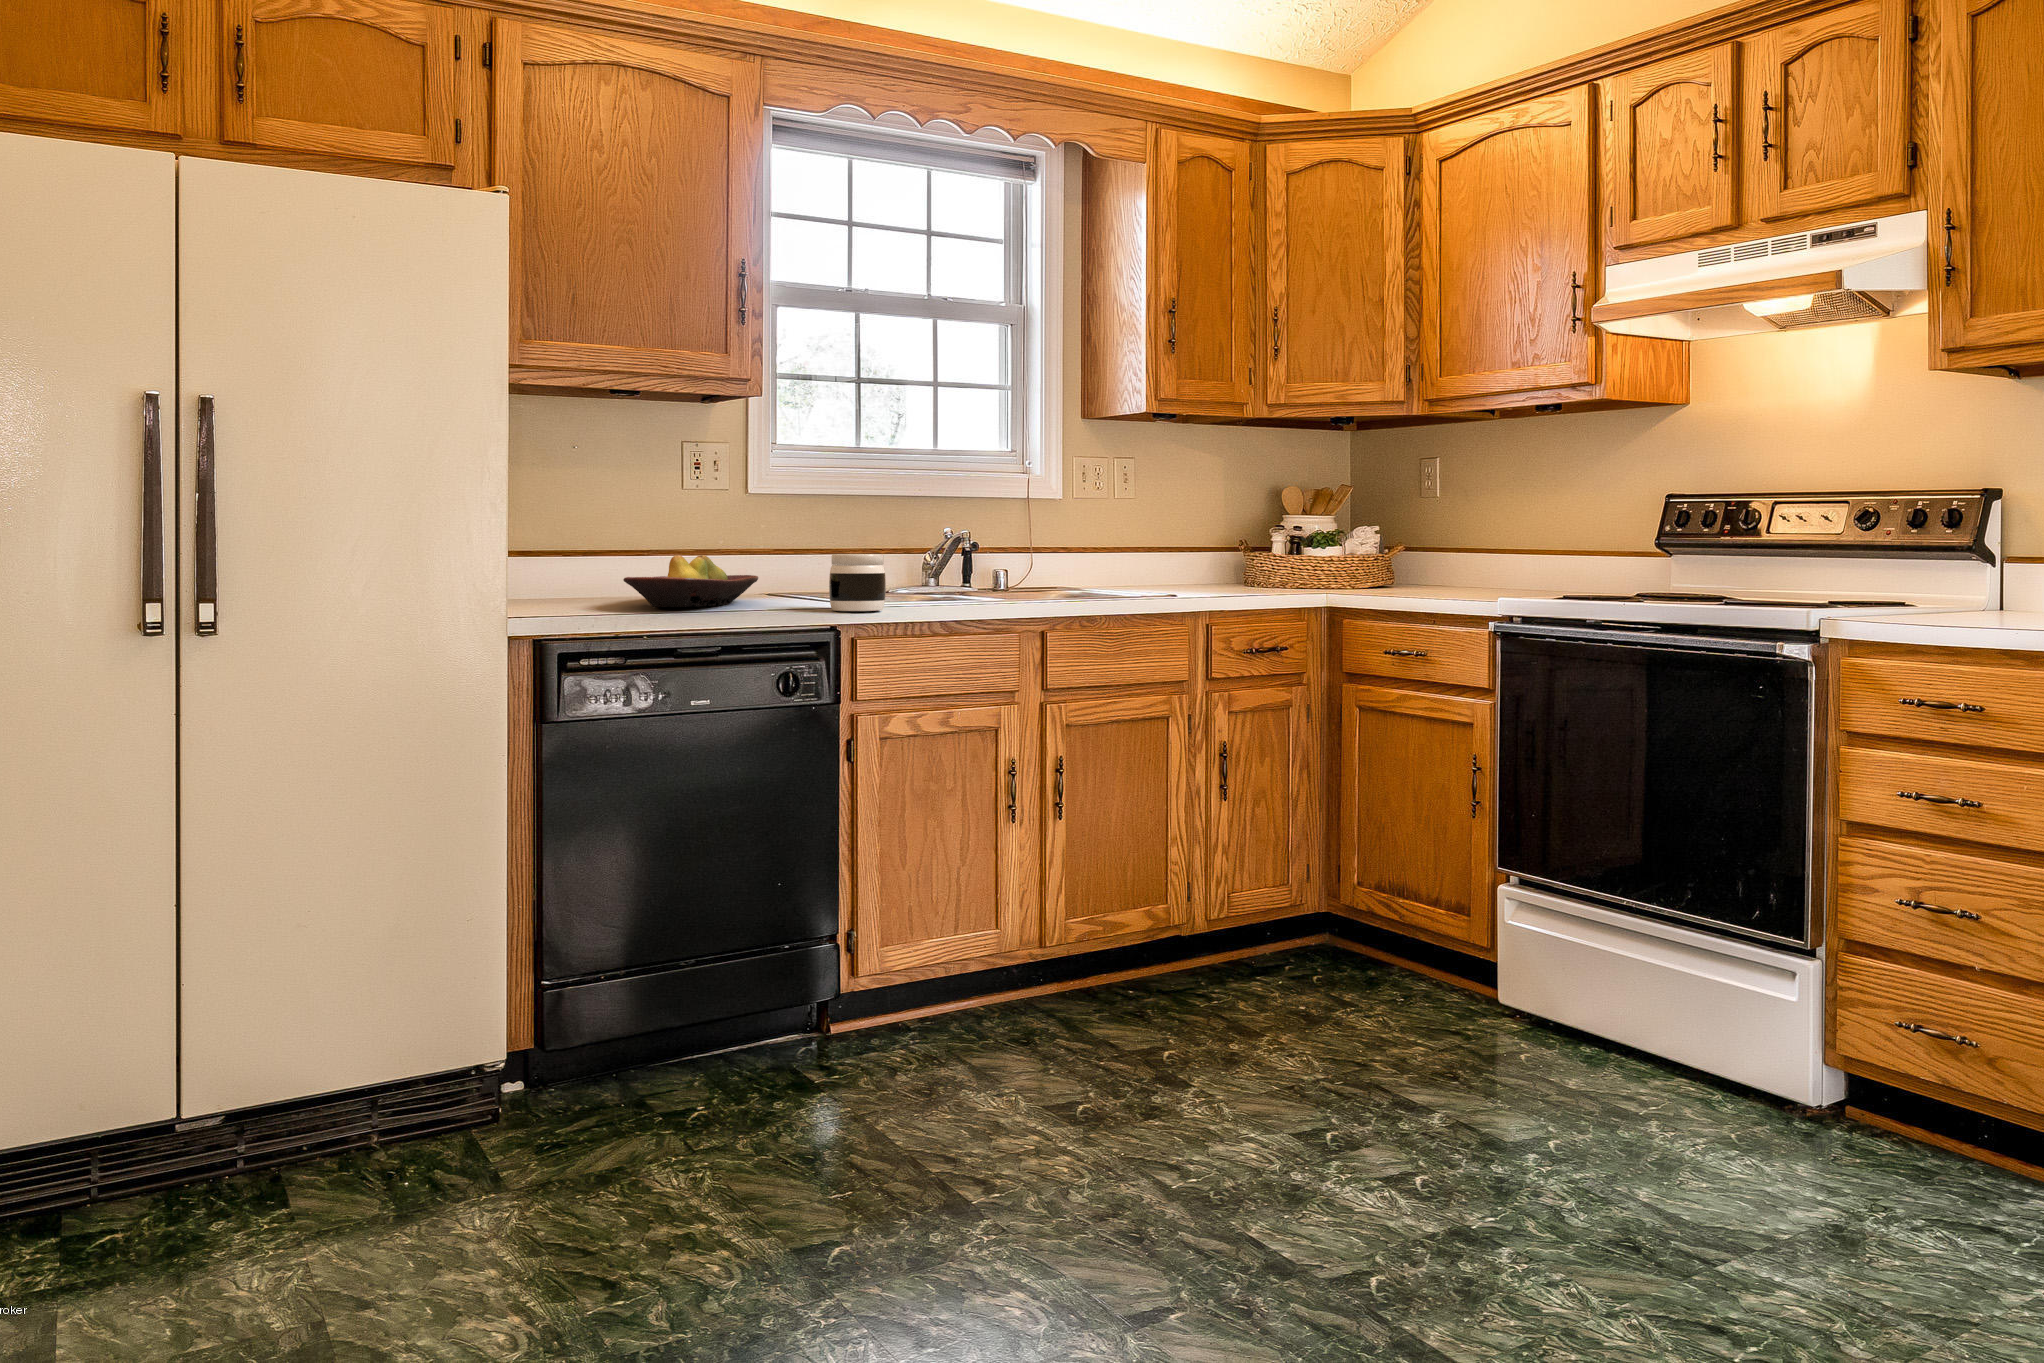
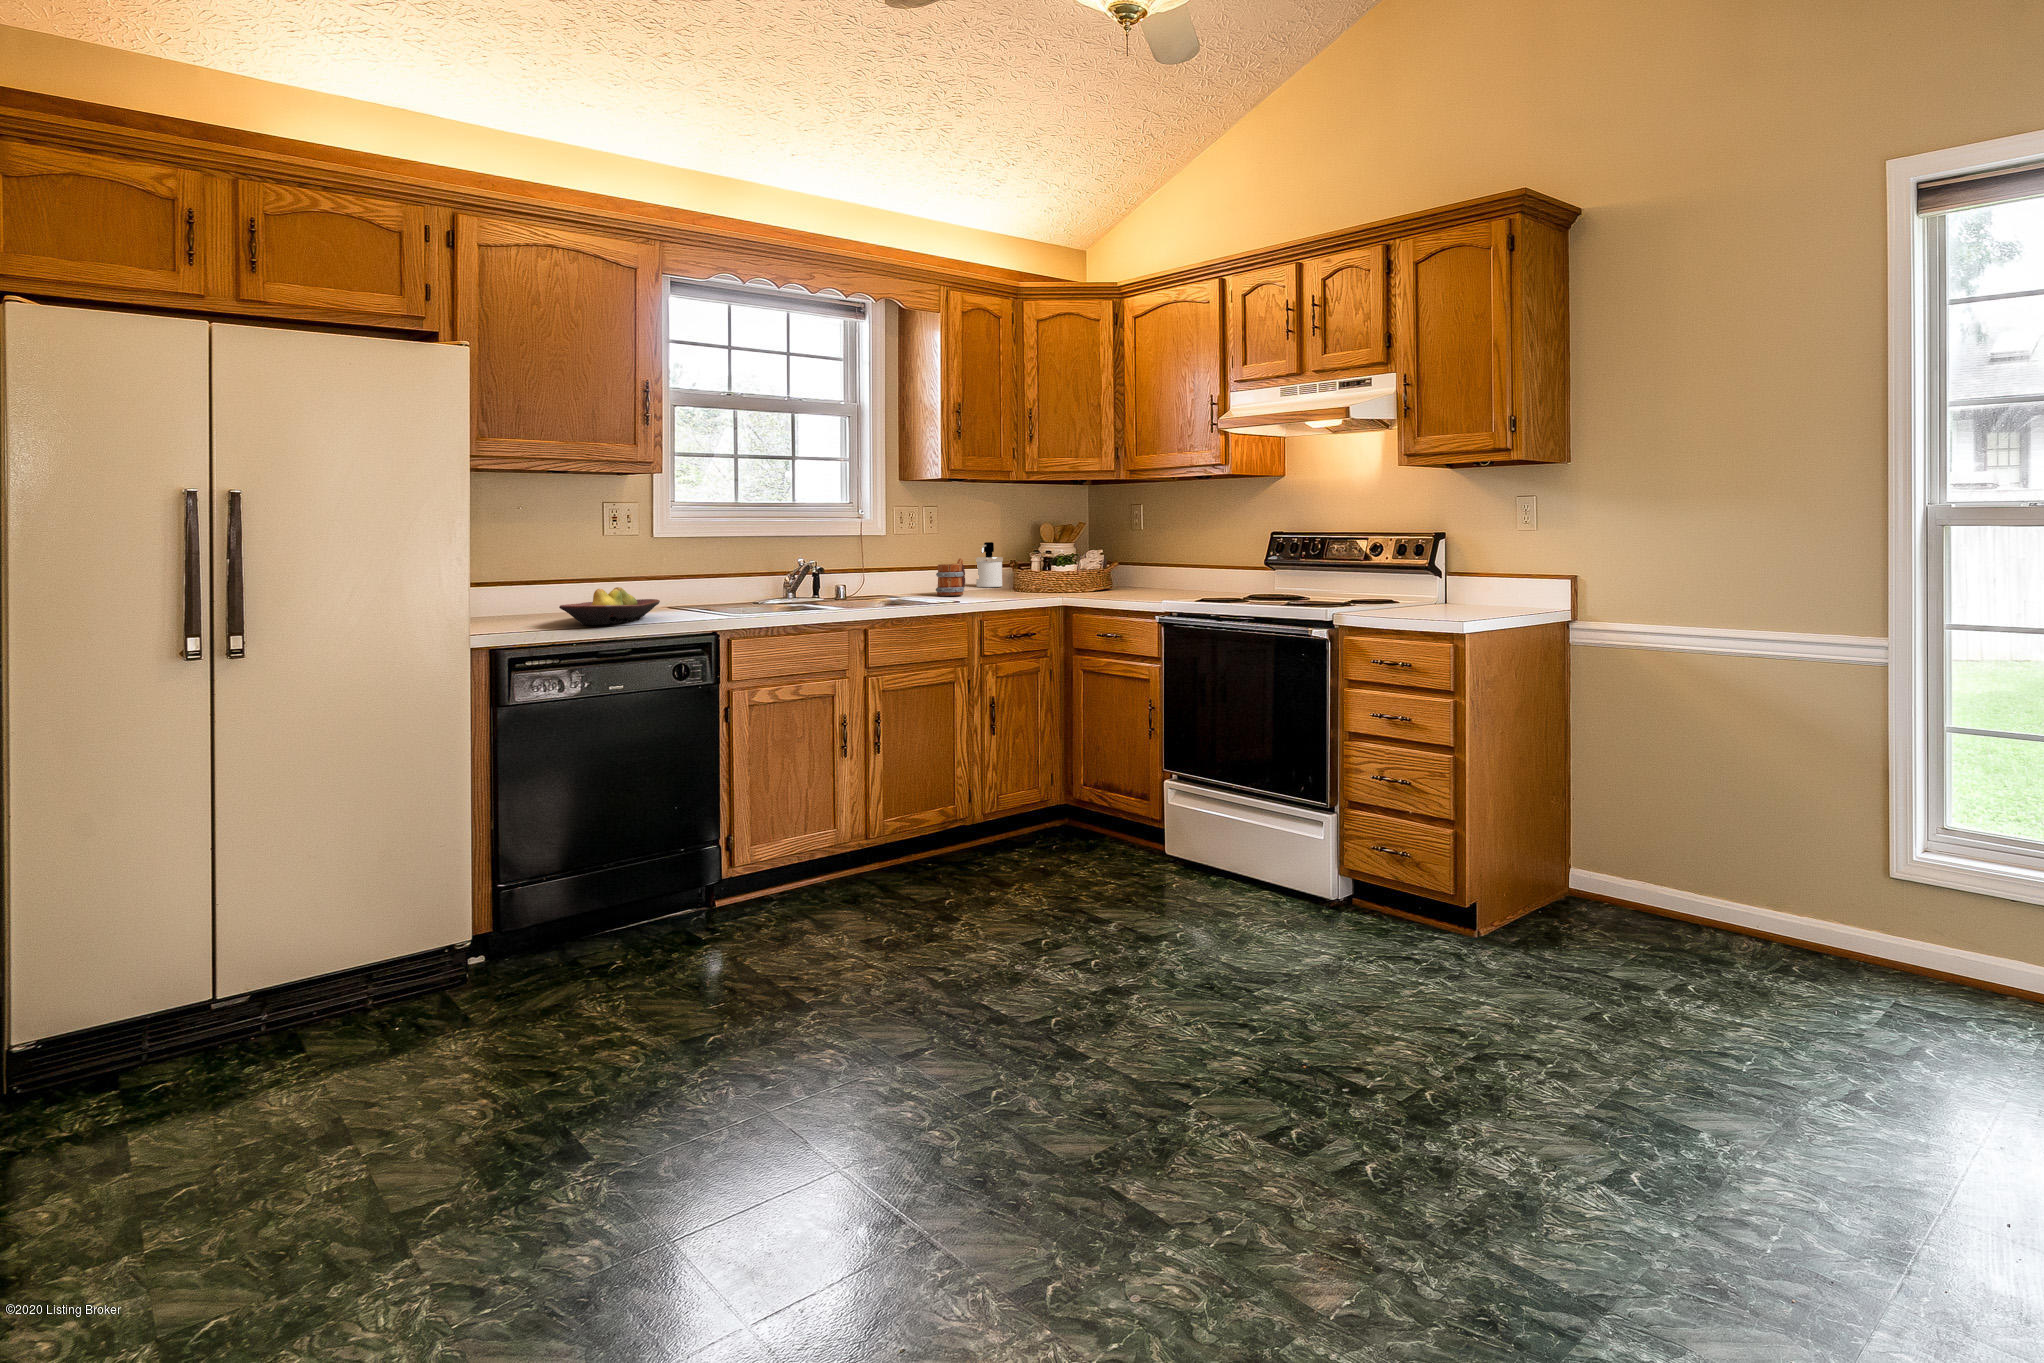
soap dispenser: none [1191,512,1232,579] -> present [976,542,1003,587]
mug: none [1139,532,1181,587] -> present [936,558,965,596]
jar: present [829,554,886,611] -> none [711,584,751,623]

